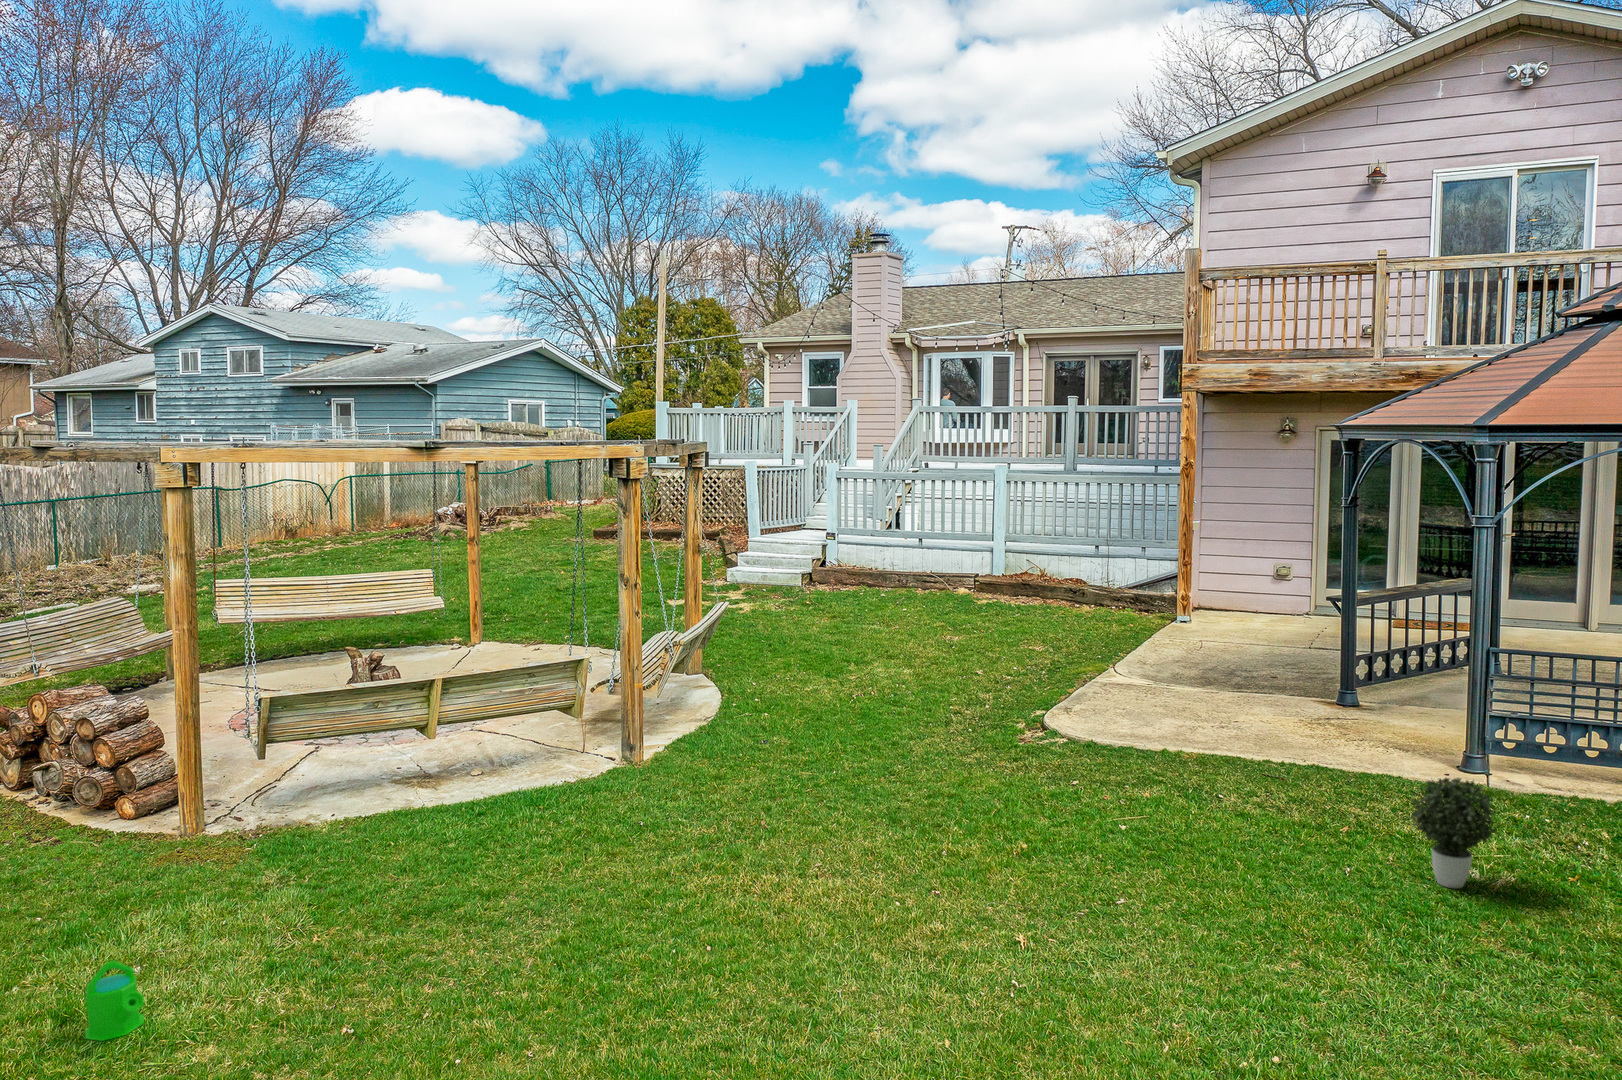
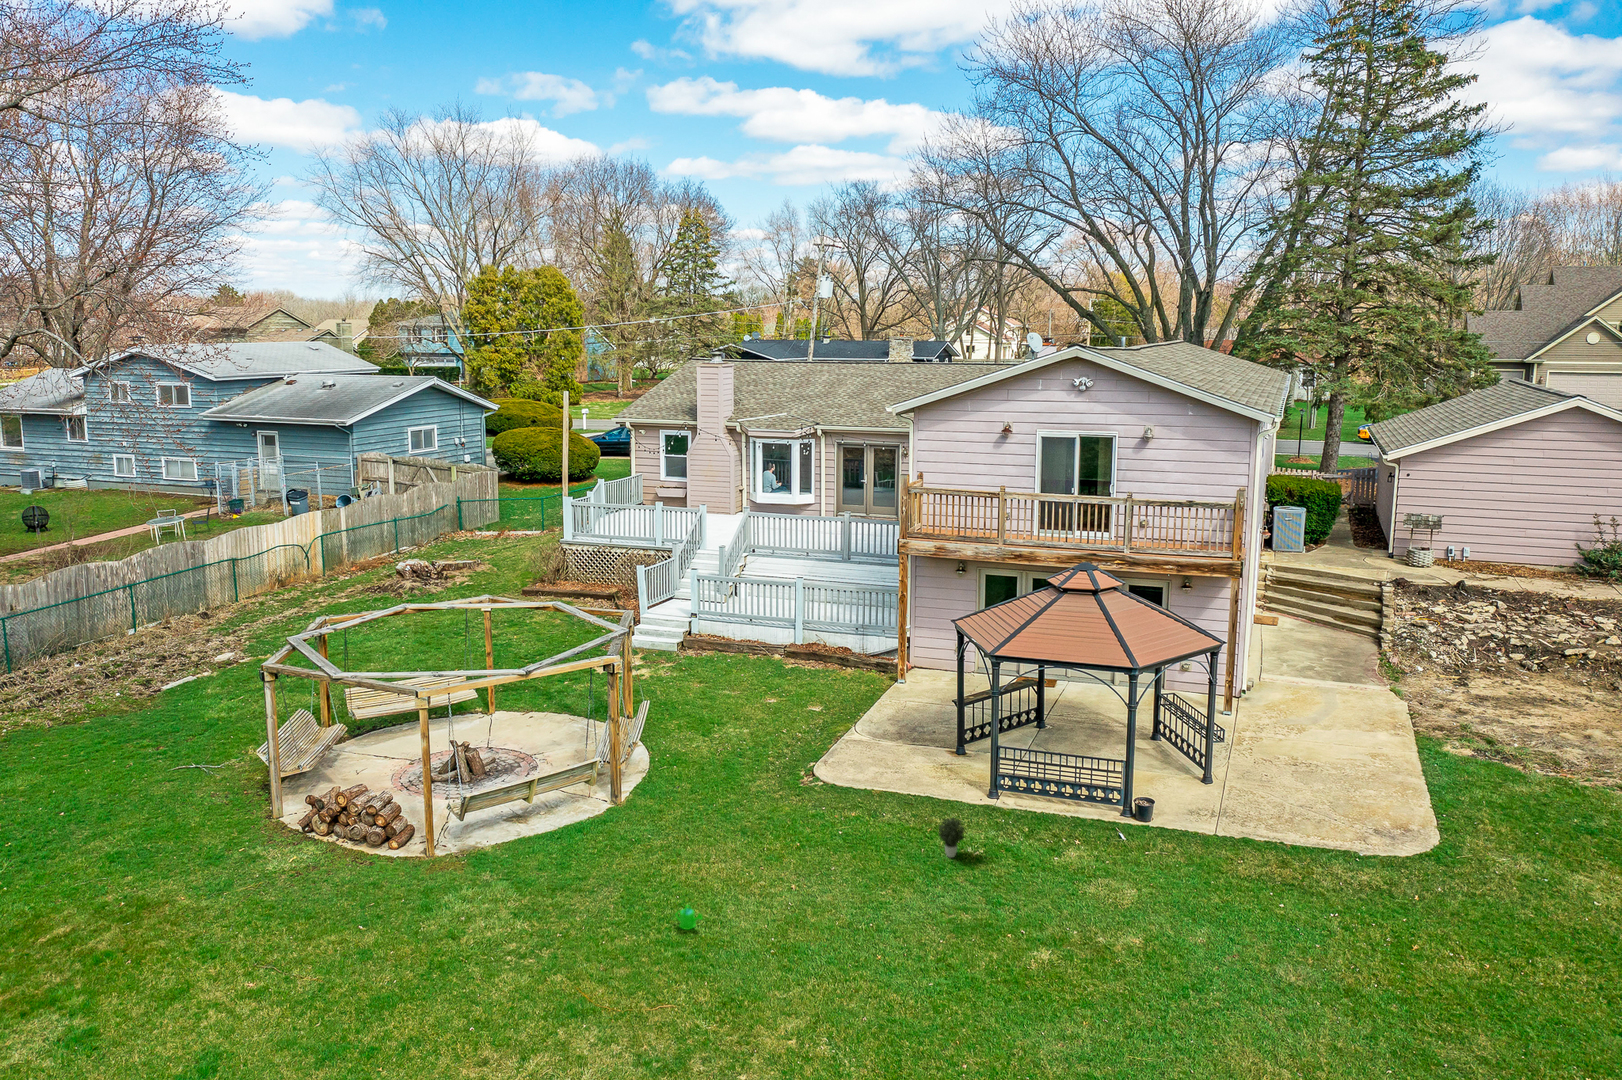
watering can: present [85,961,144,1041] -> present [675,905,702,930]

